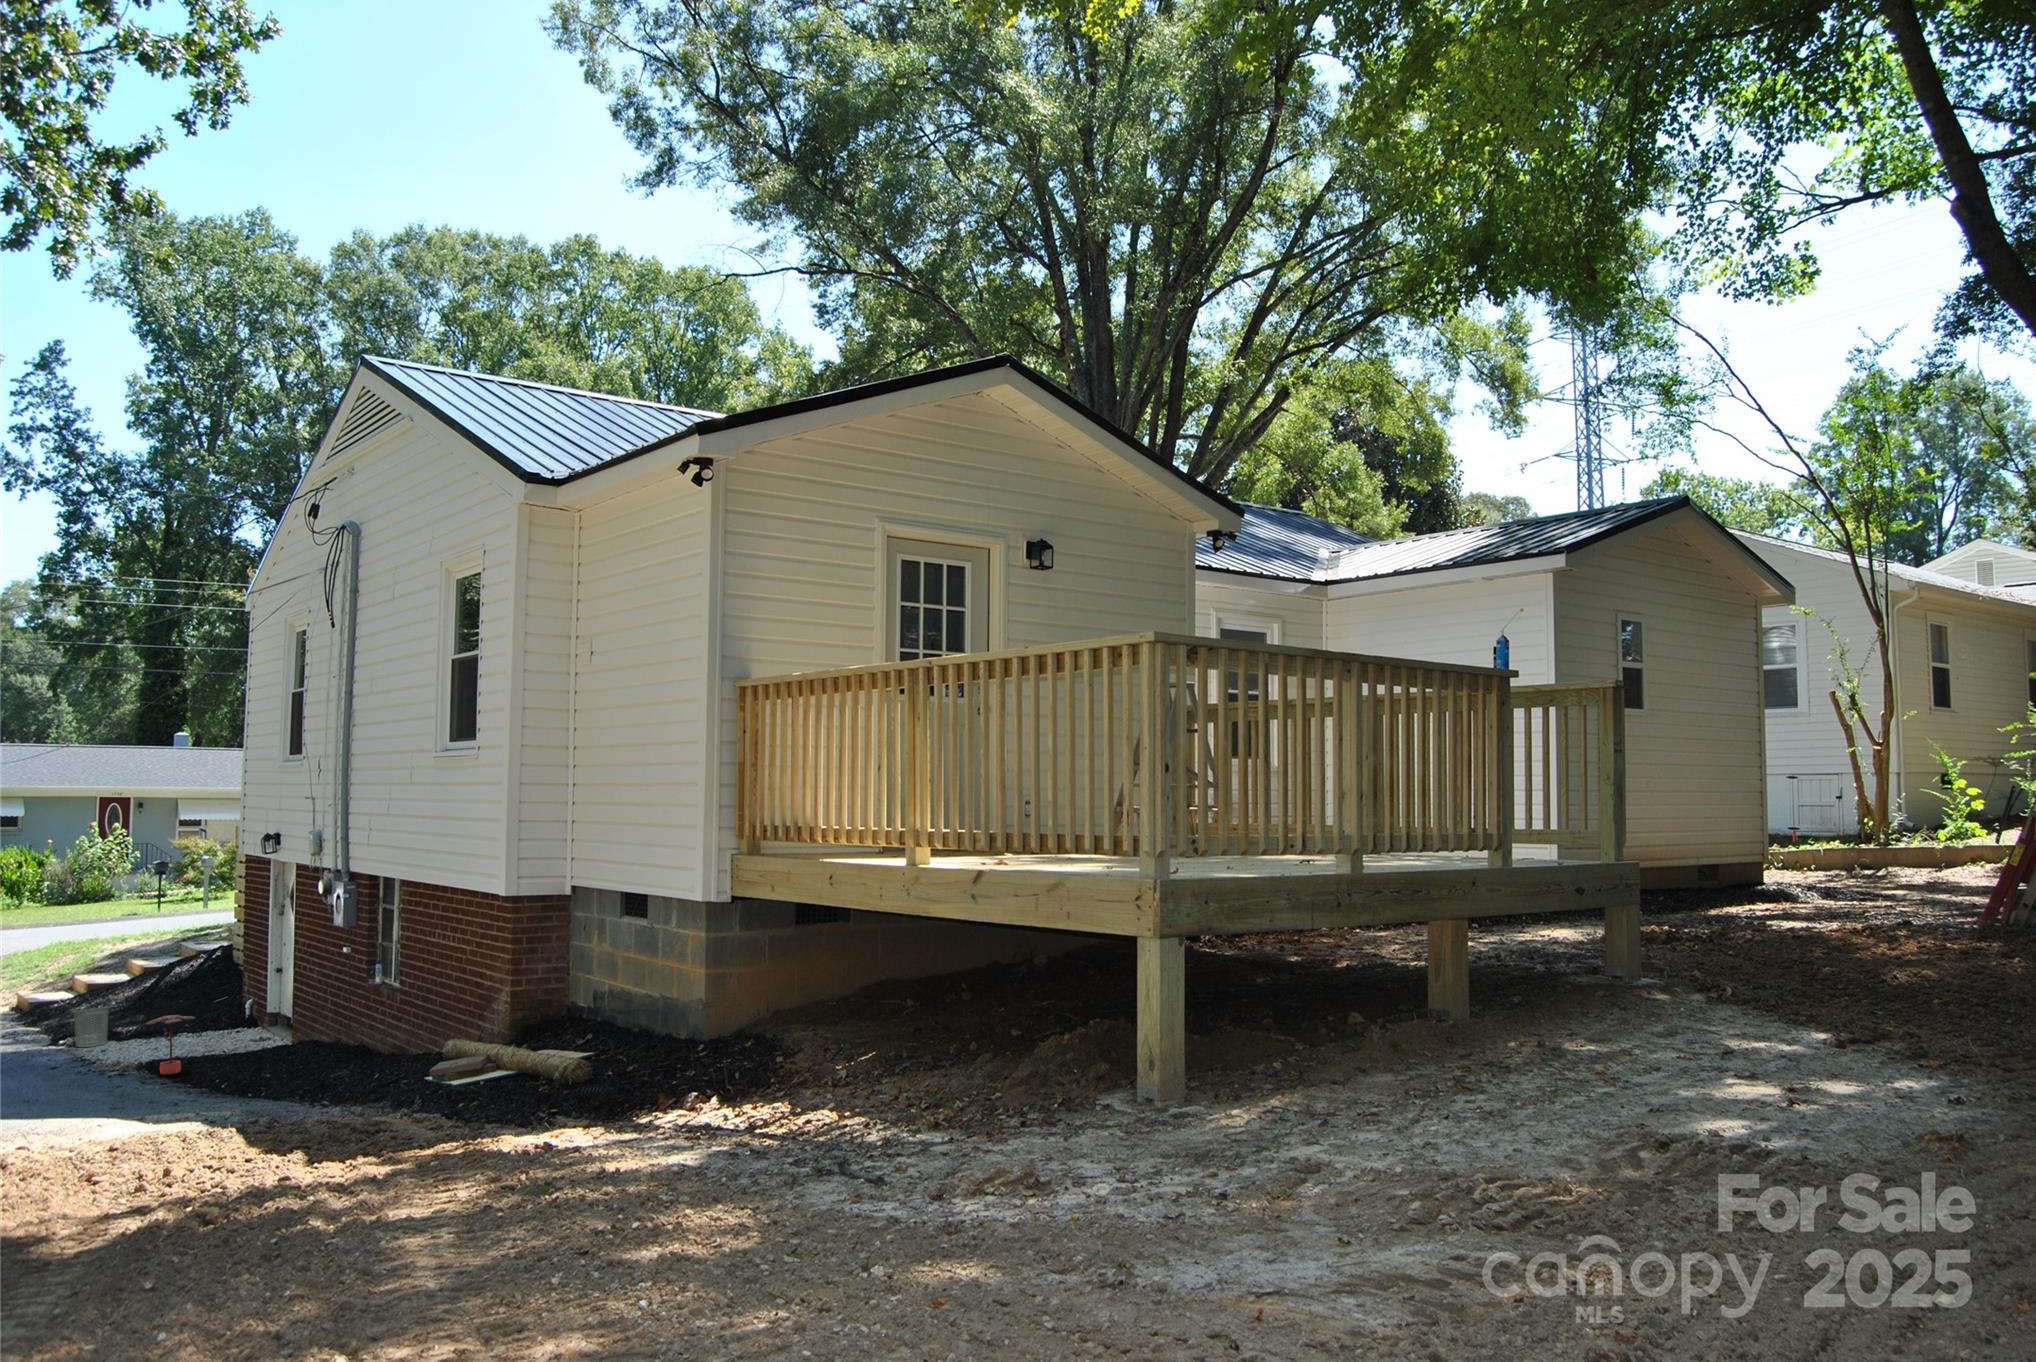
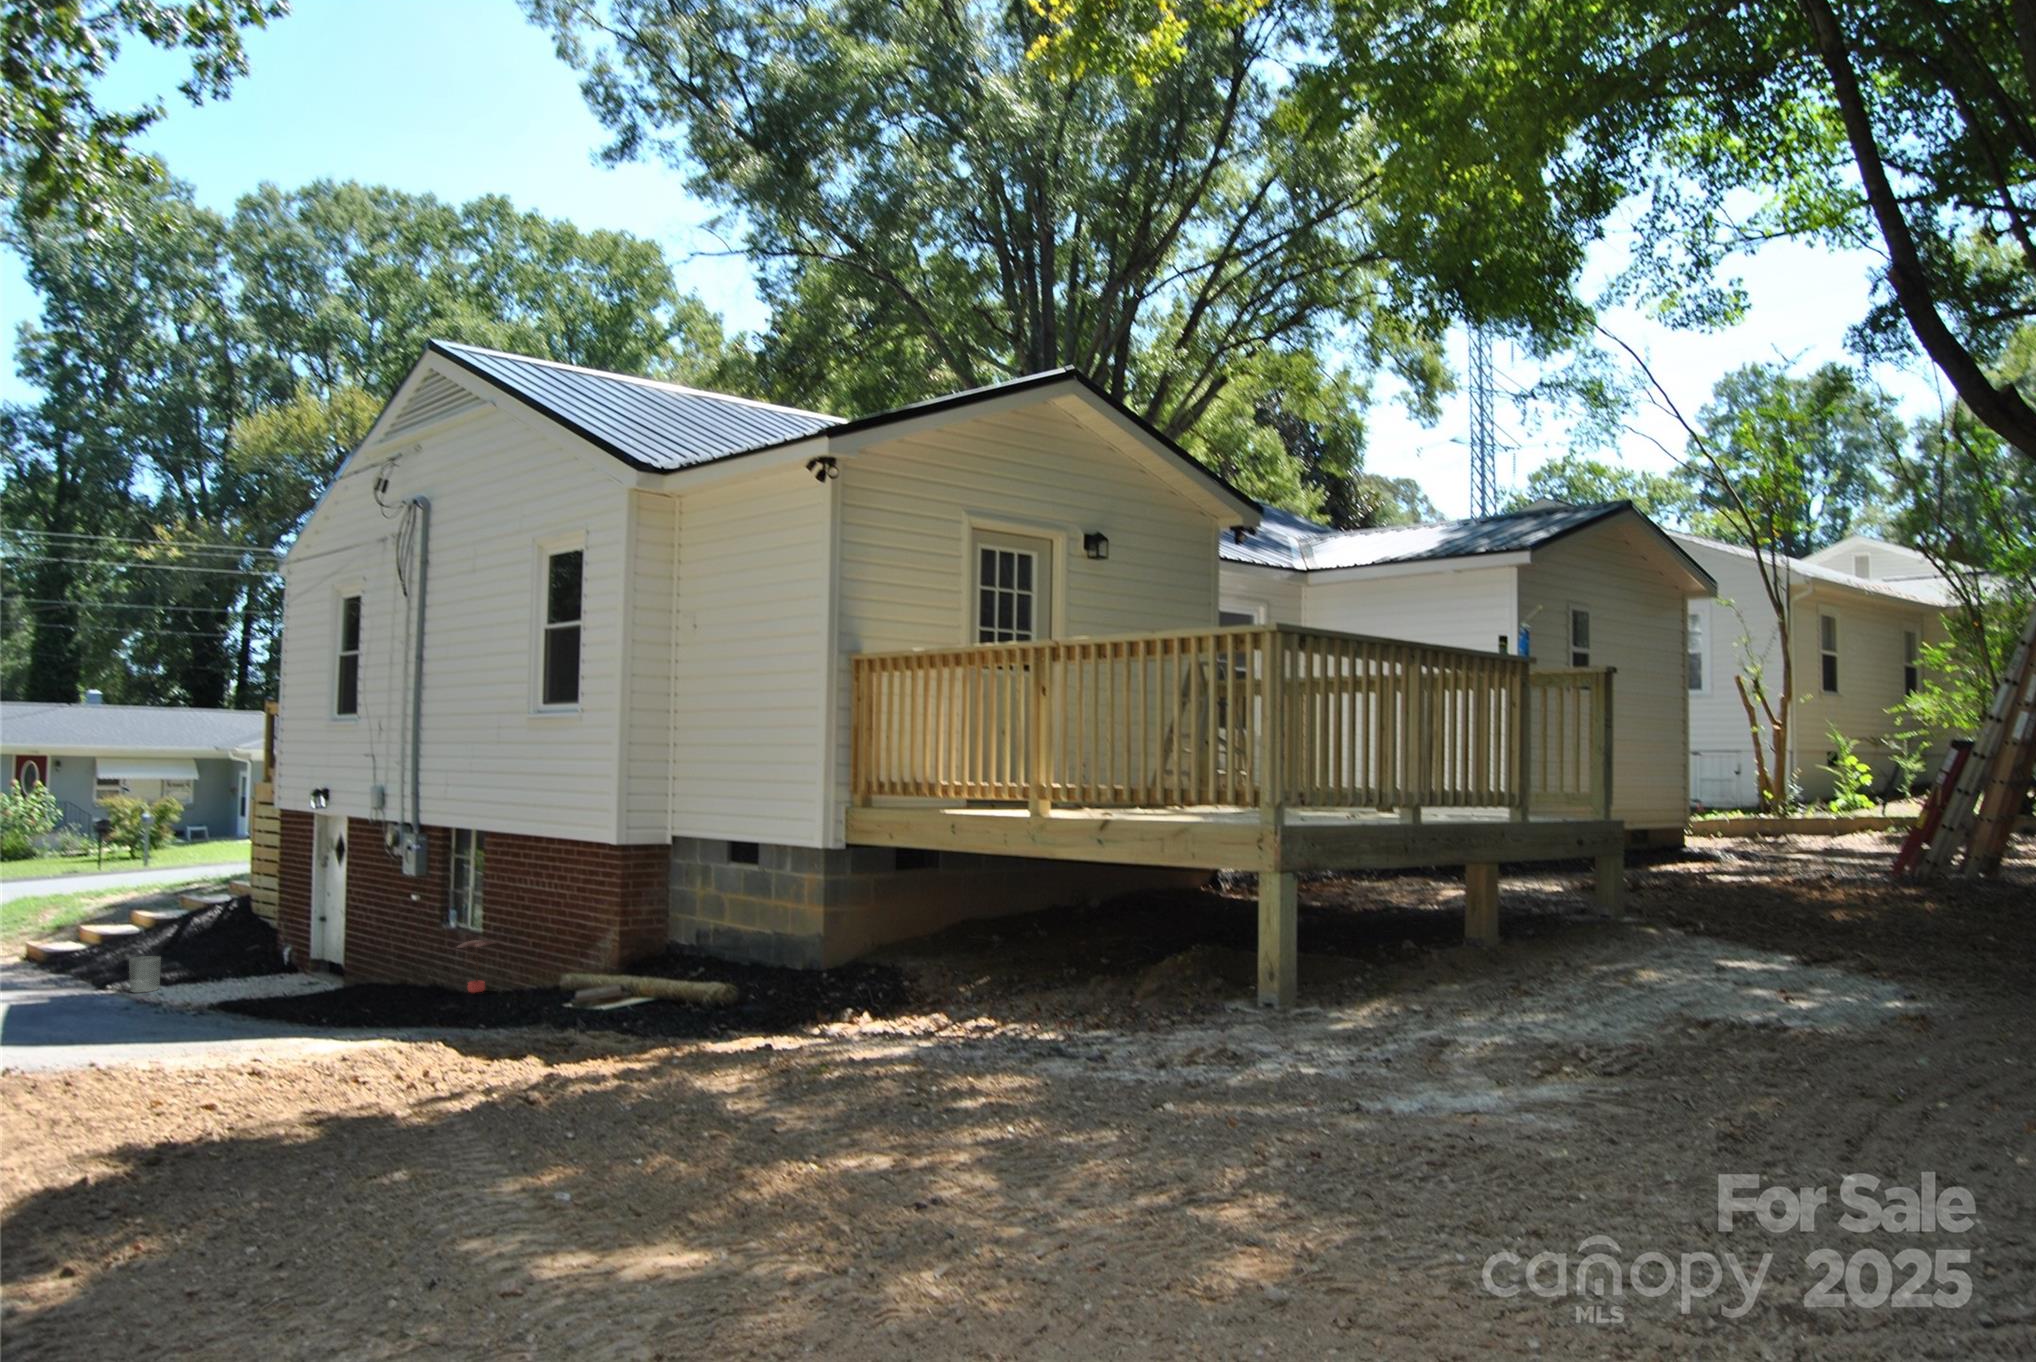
potted plant: present [145,1015,195,1075] -> present [458,940,495,993]

